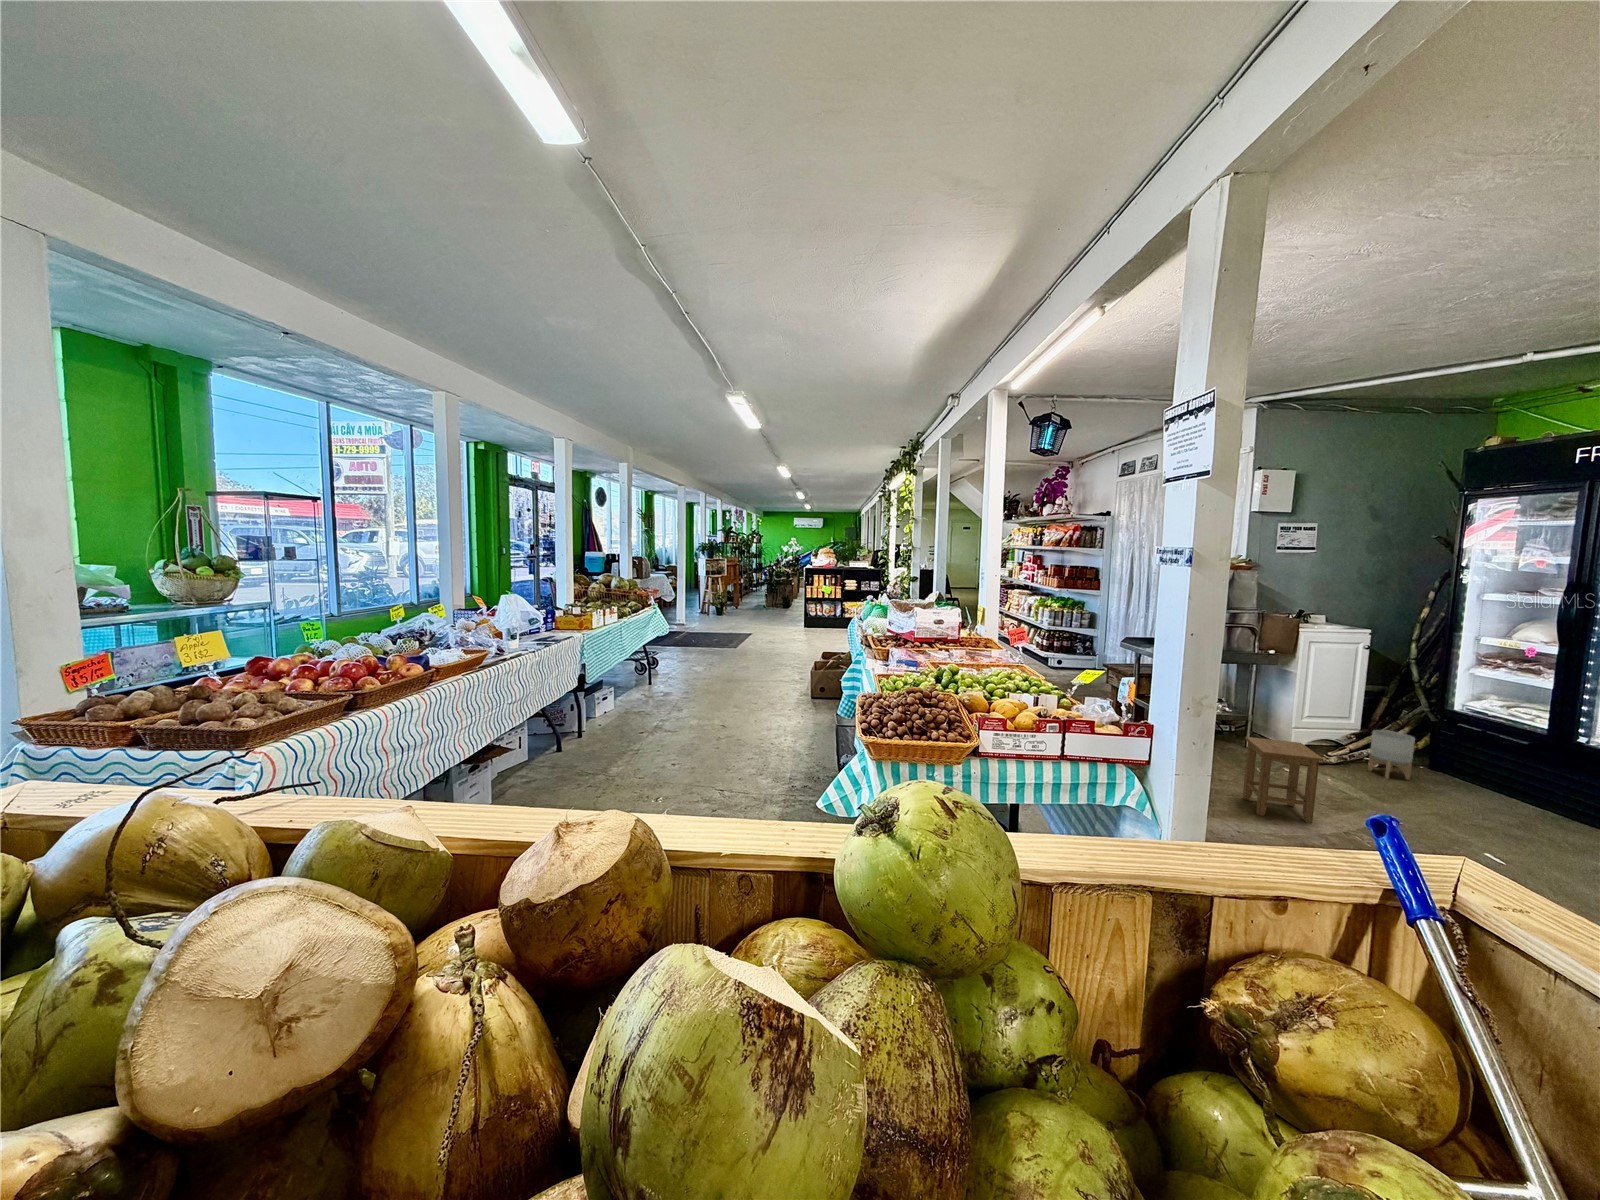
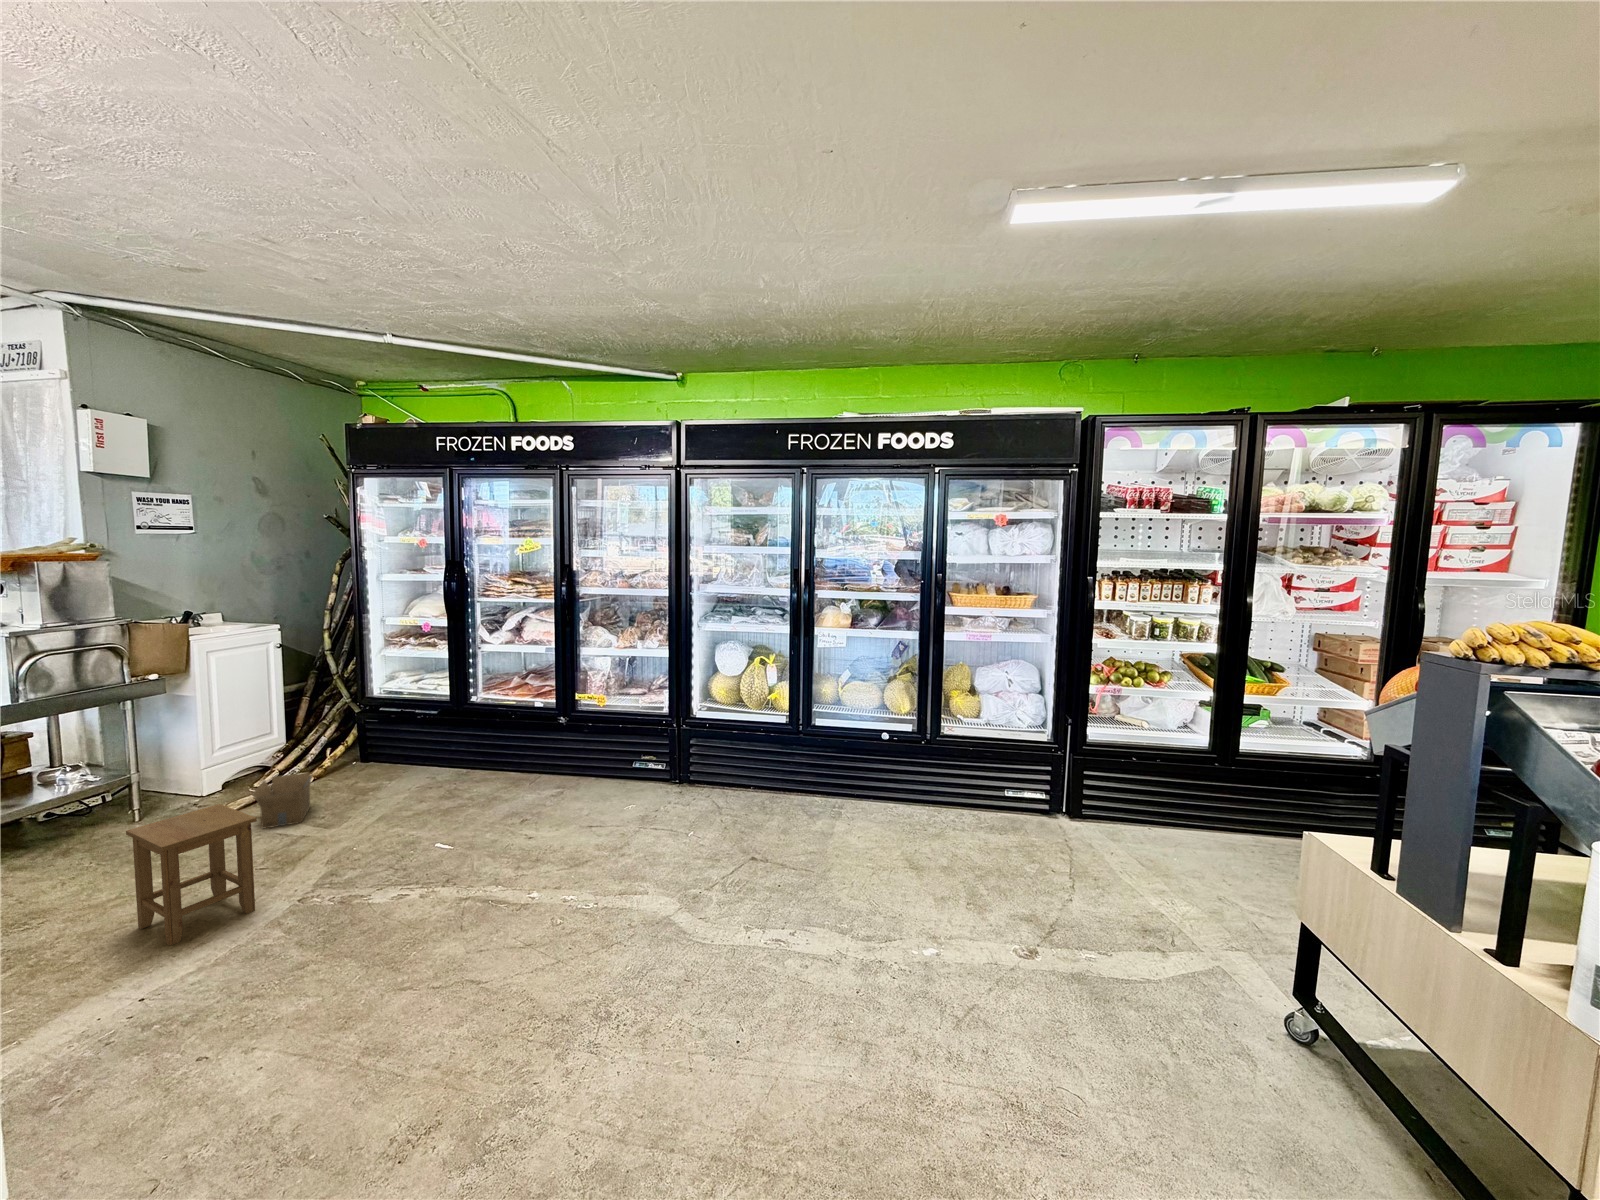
planter: present [1368,730,1415,780] -> none [303,737,348,794]
cardboard box: none [1324,746,1376,789] -> present [253,772,312,829]

